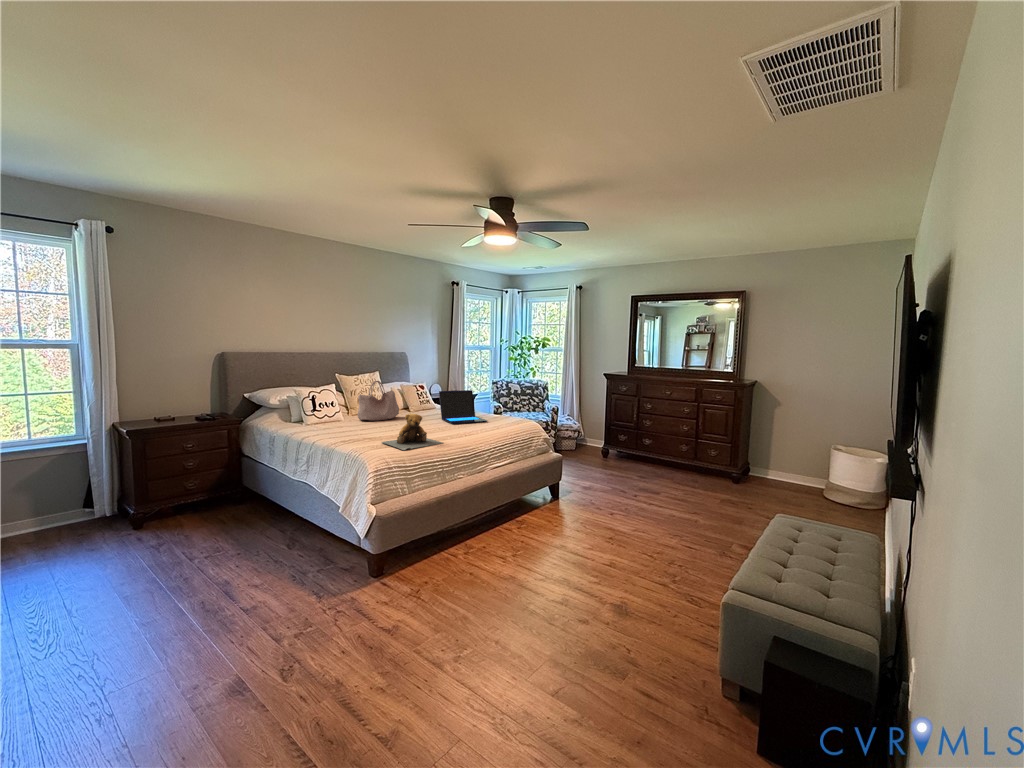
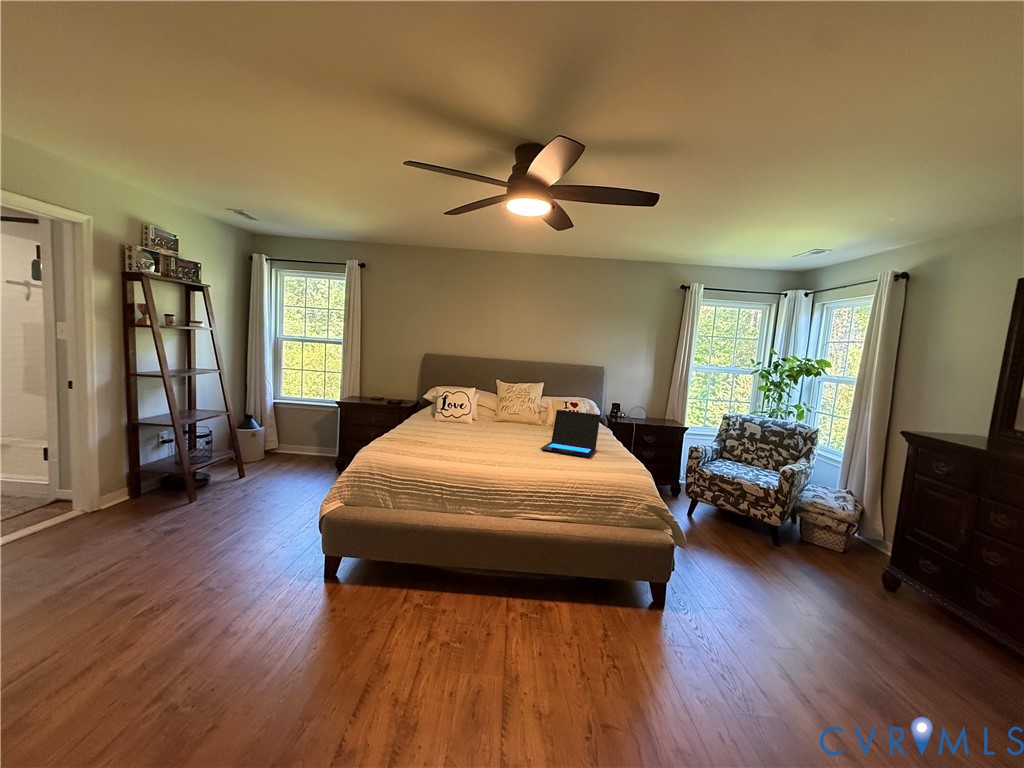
handbag: present [357,381,399,421] -> none [477,389,521,432]
teddy bear: present [382,414,443,450] -> none [405,422,469,464]

